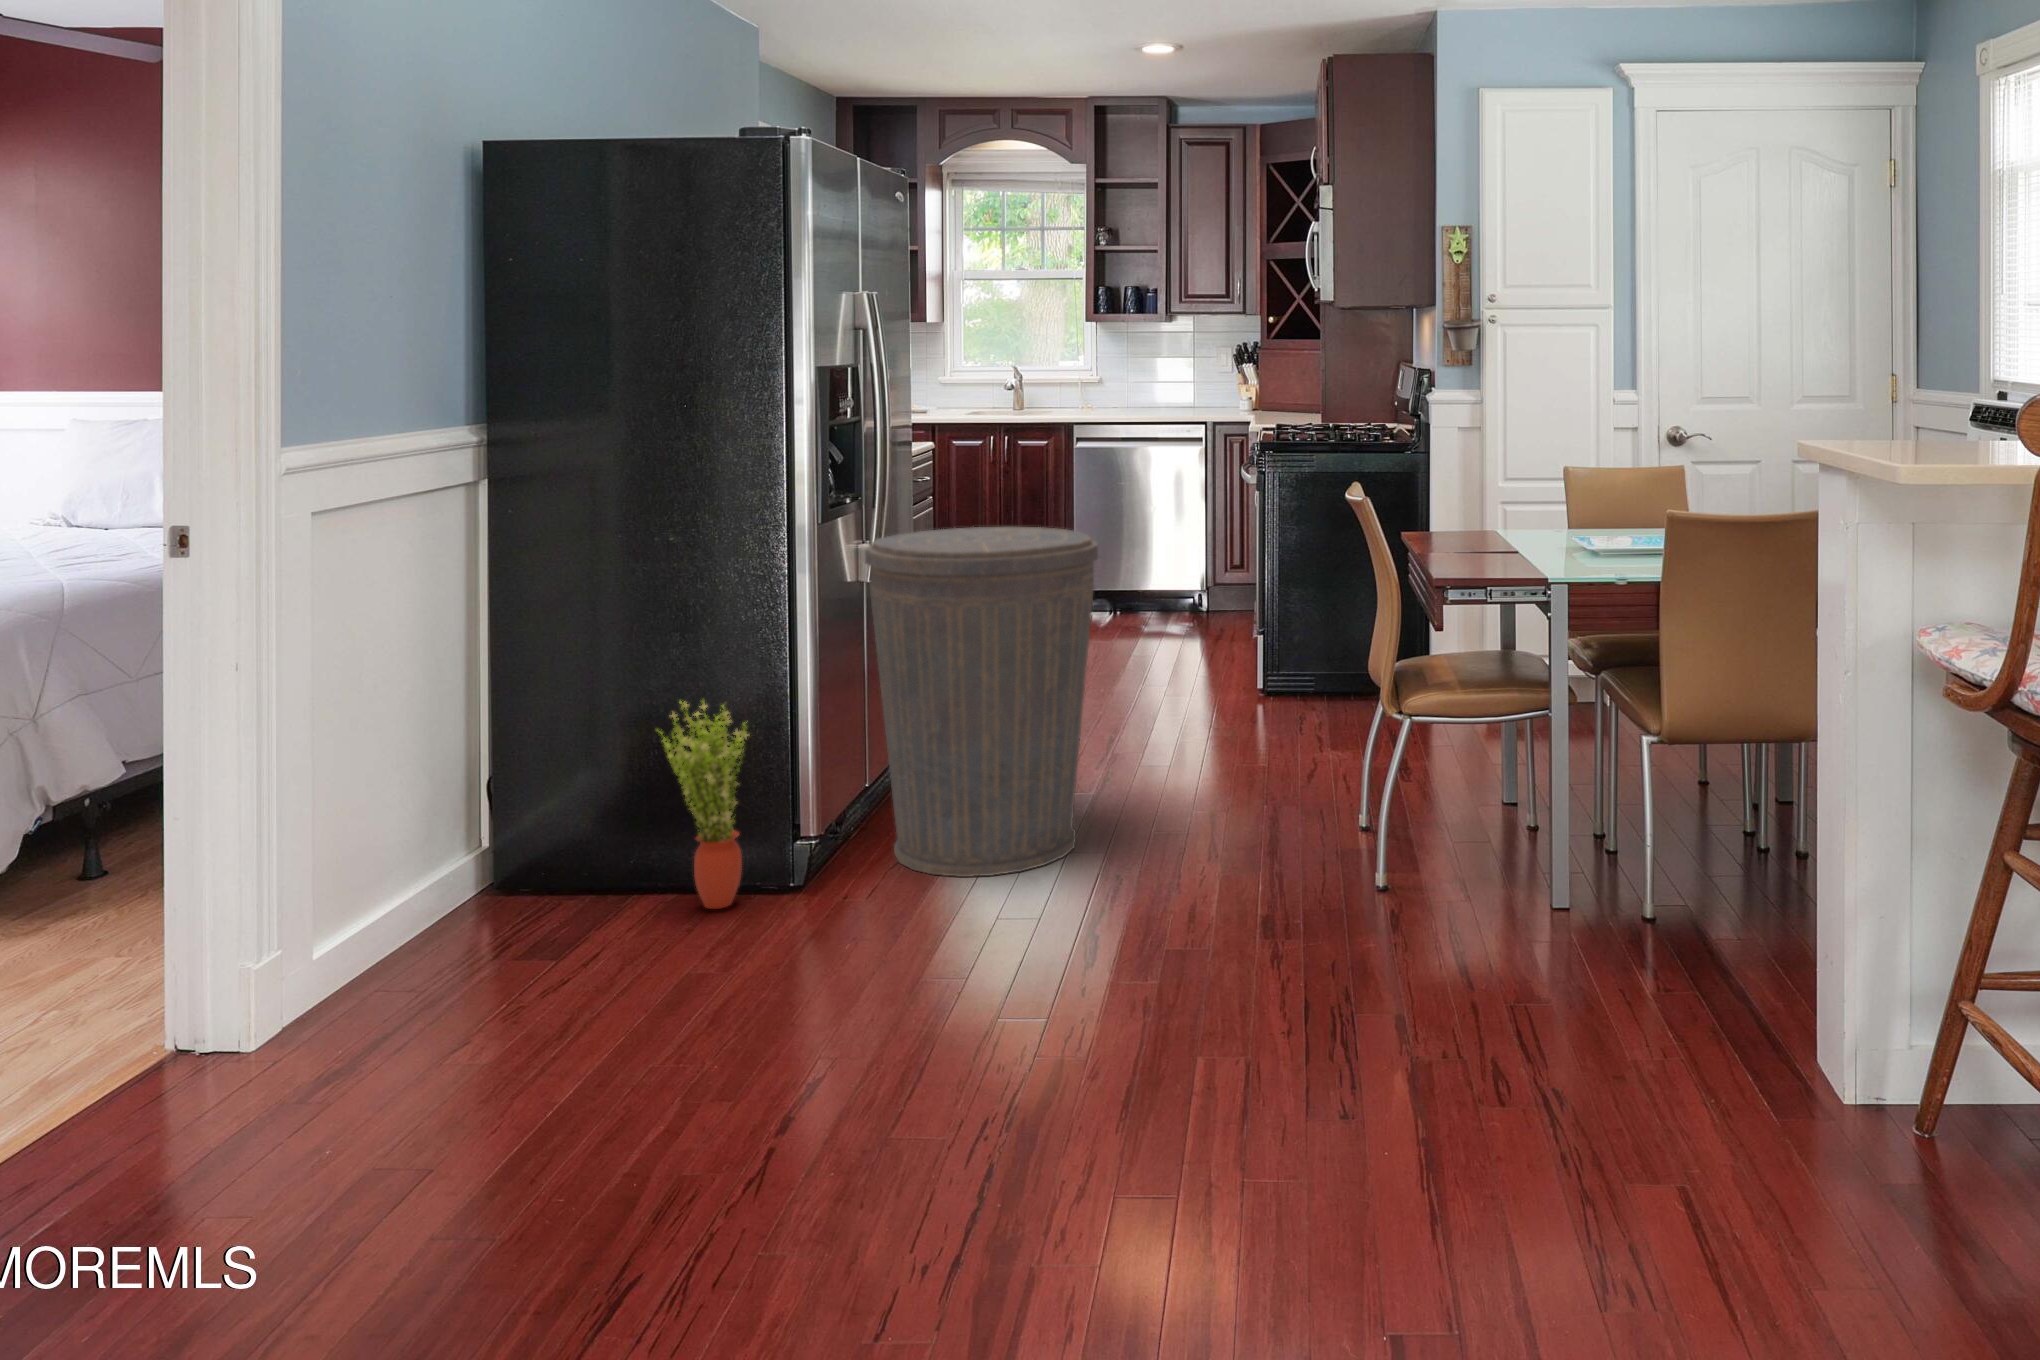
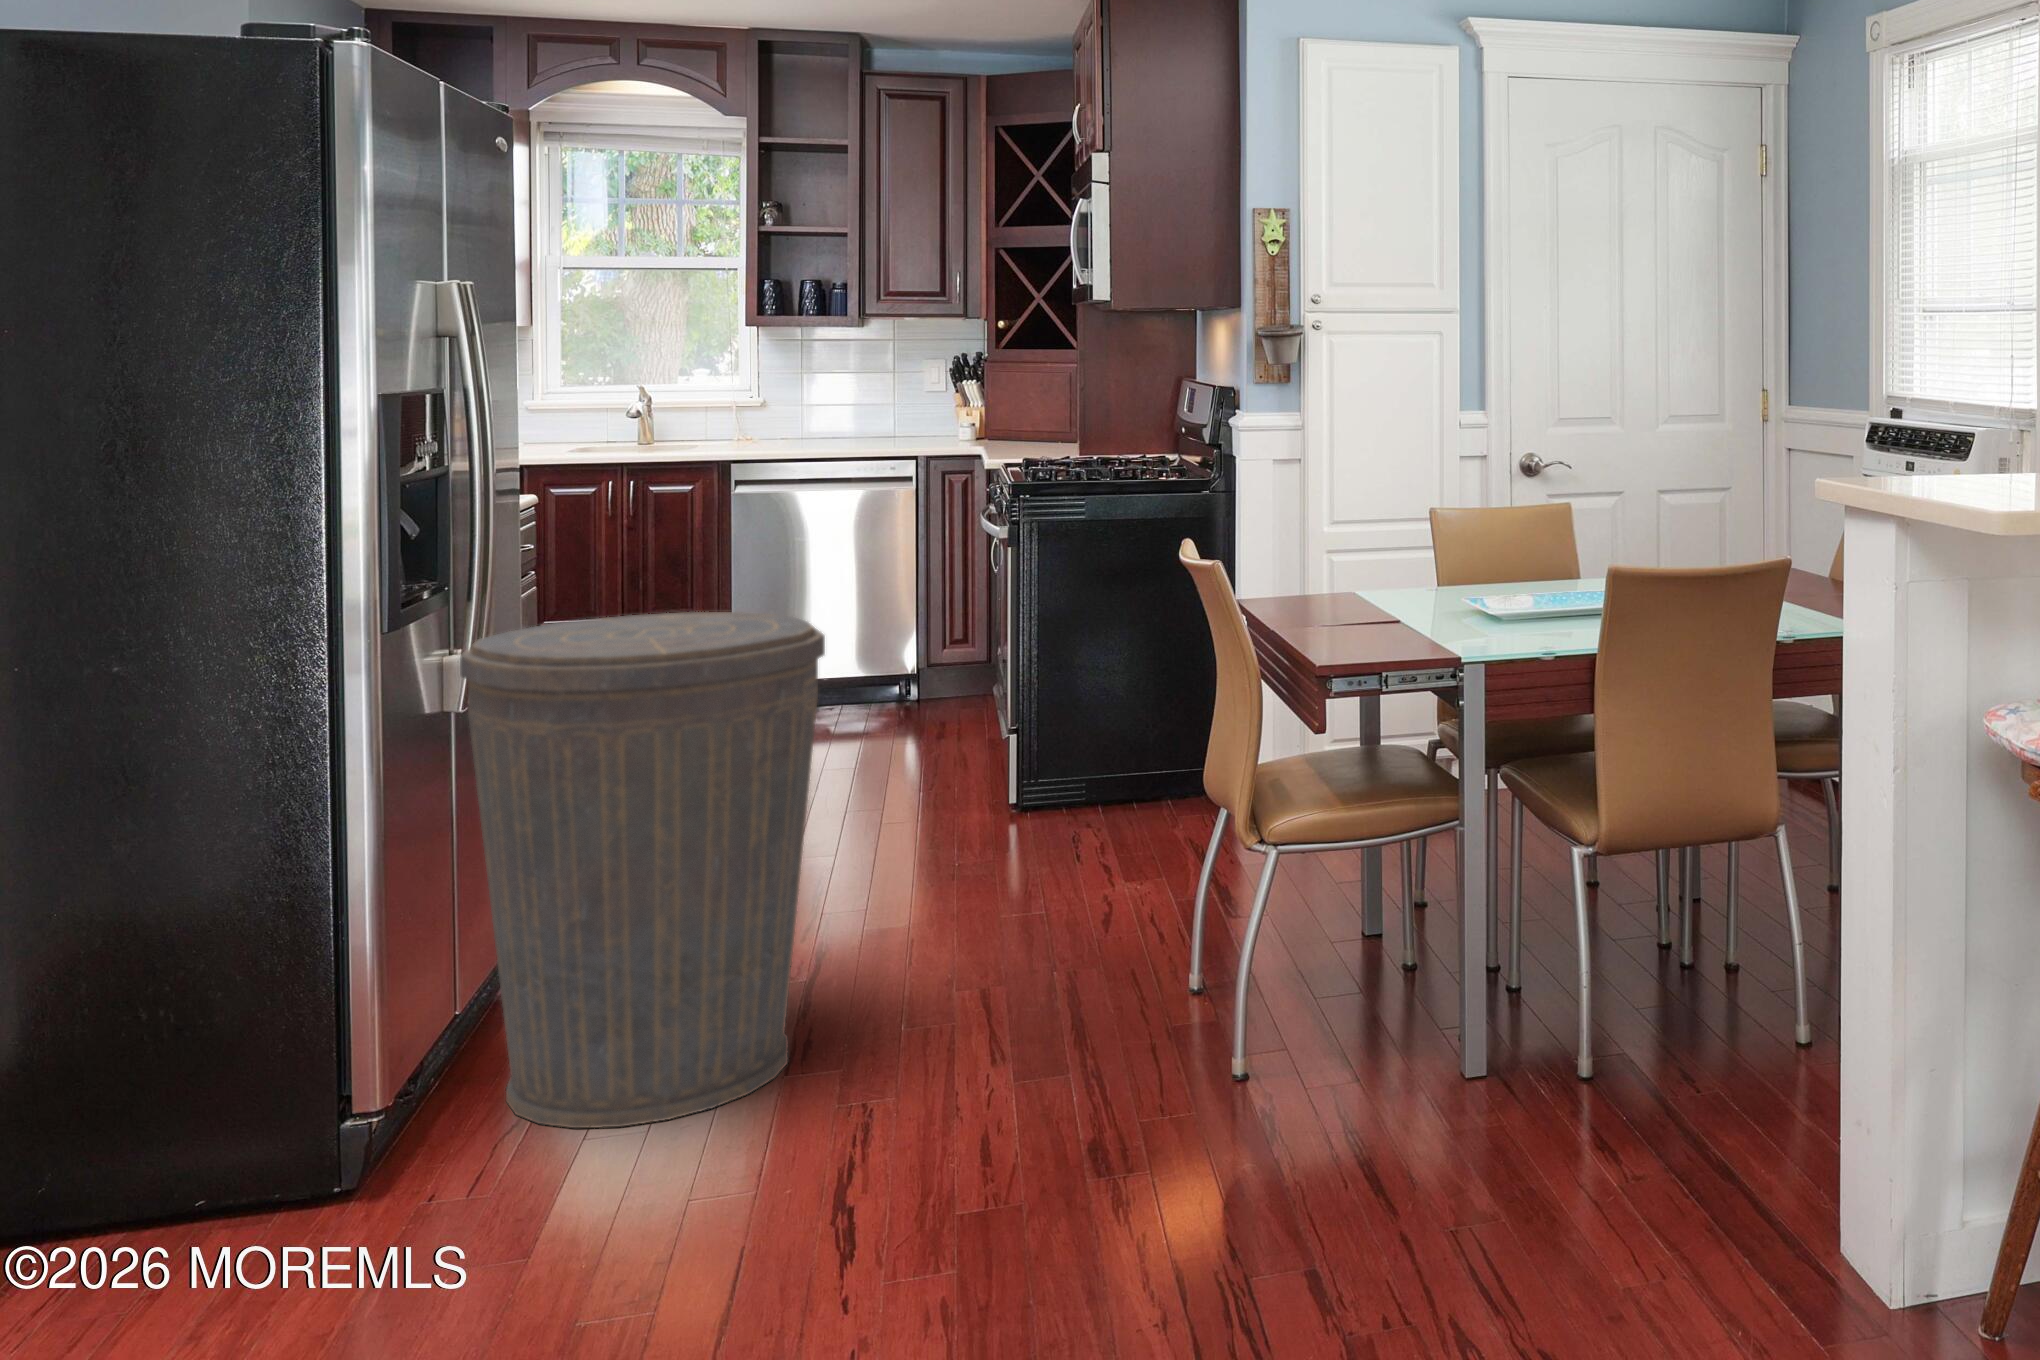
potted plant: present [658,701,748,909] -> none [102,901,271,1229]

